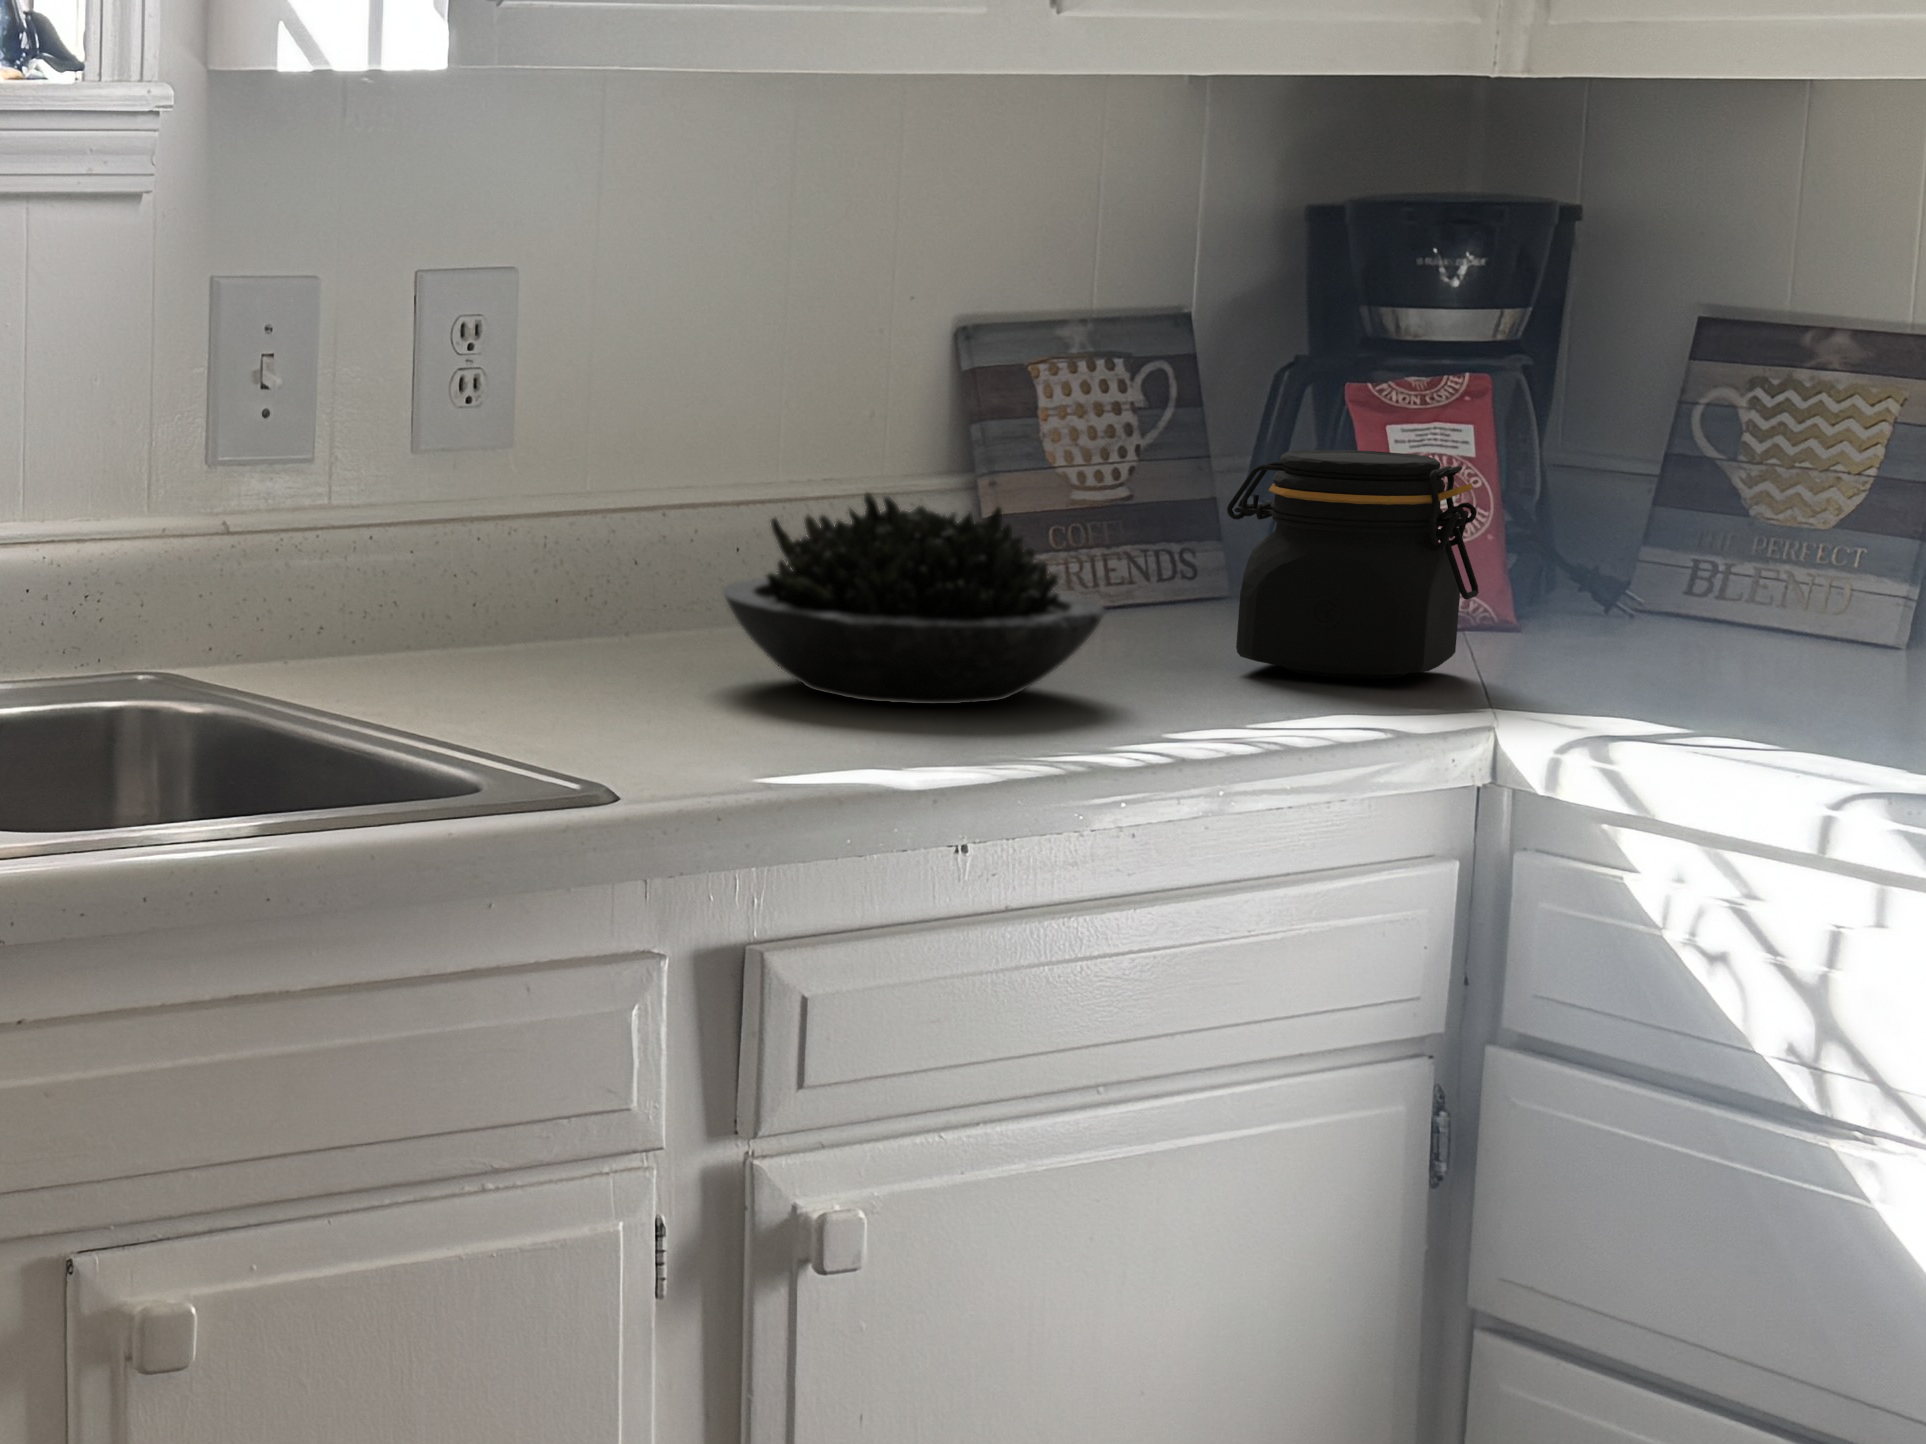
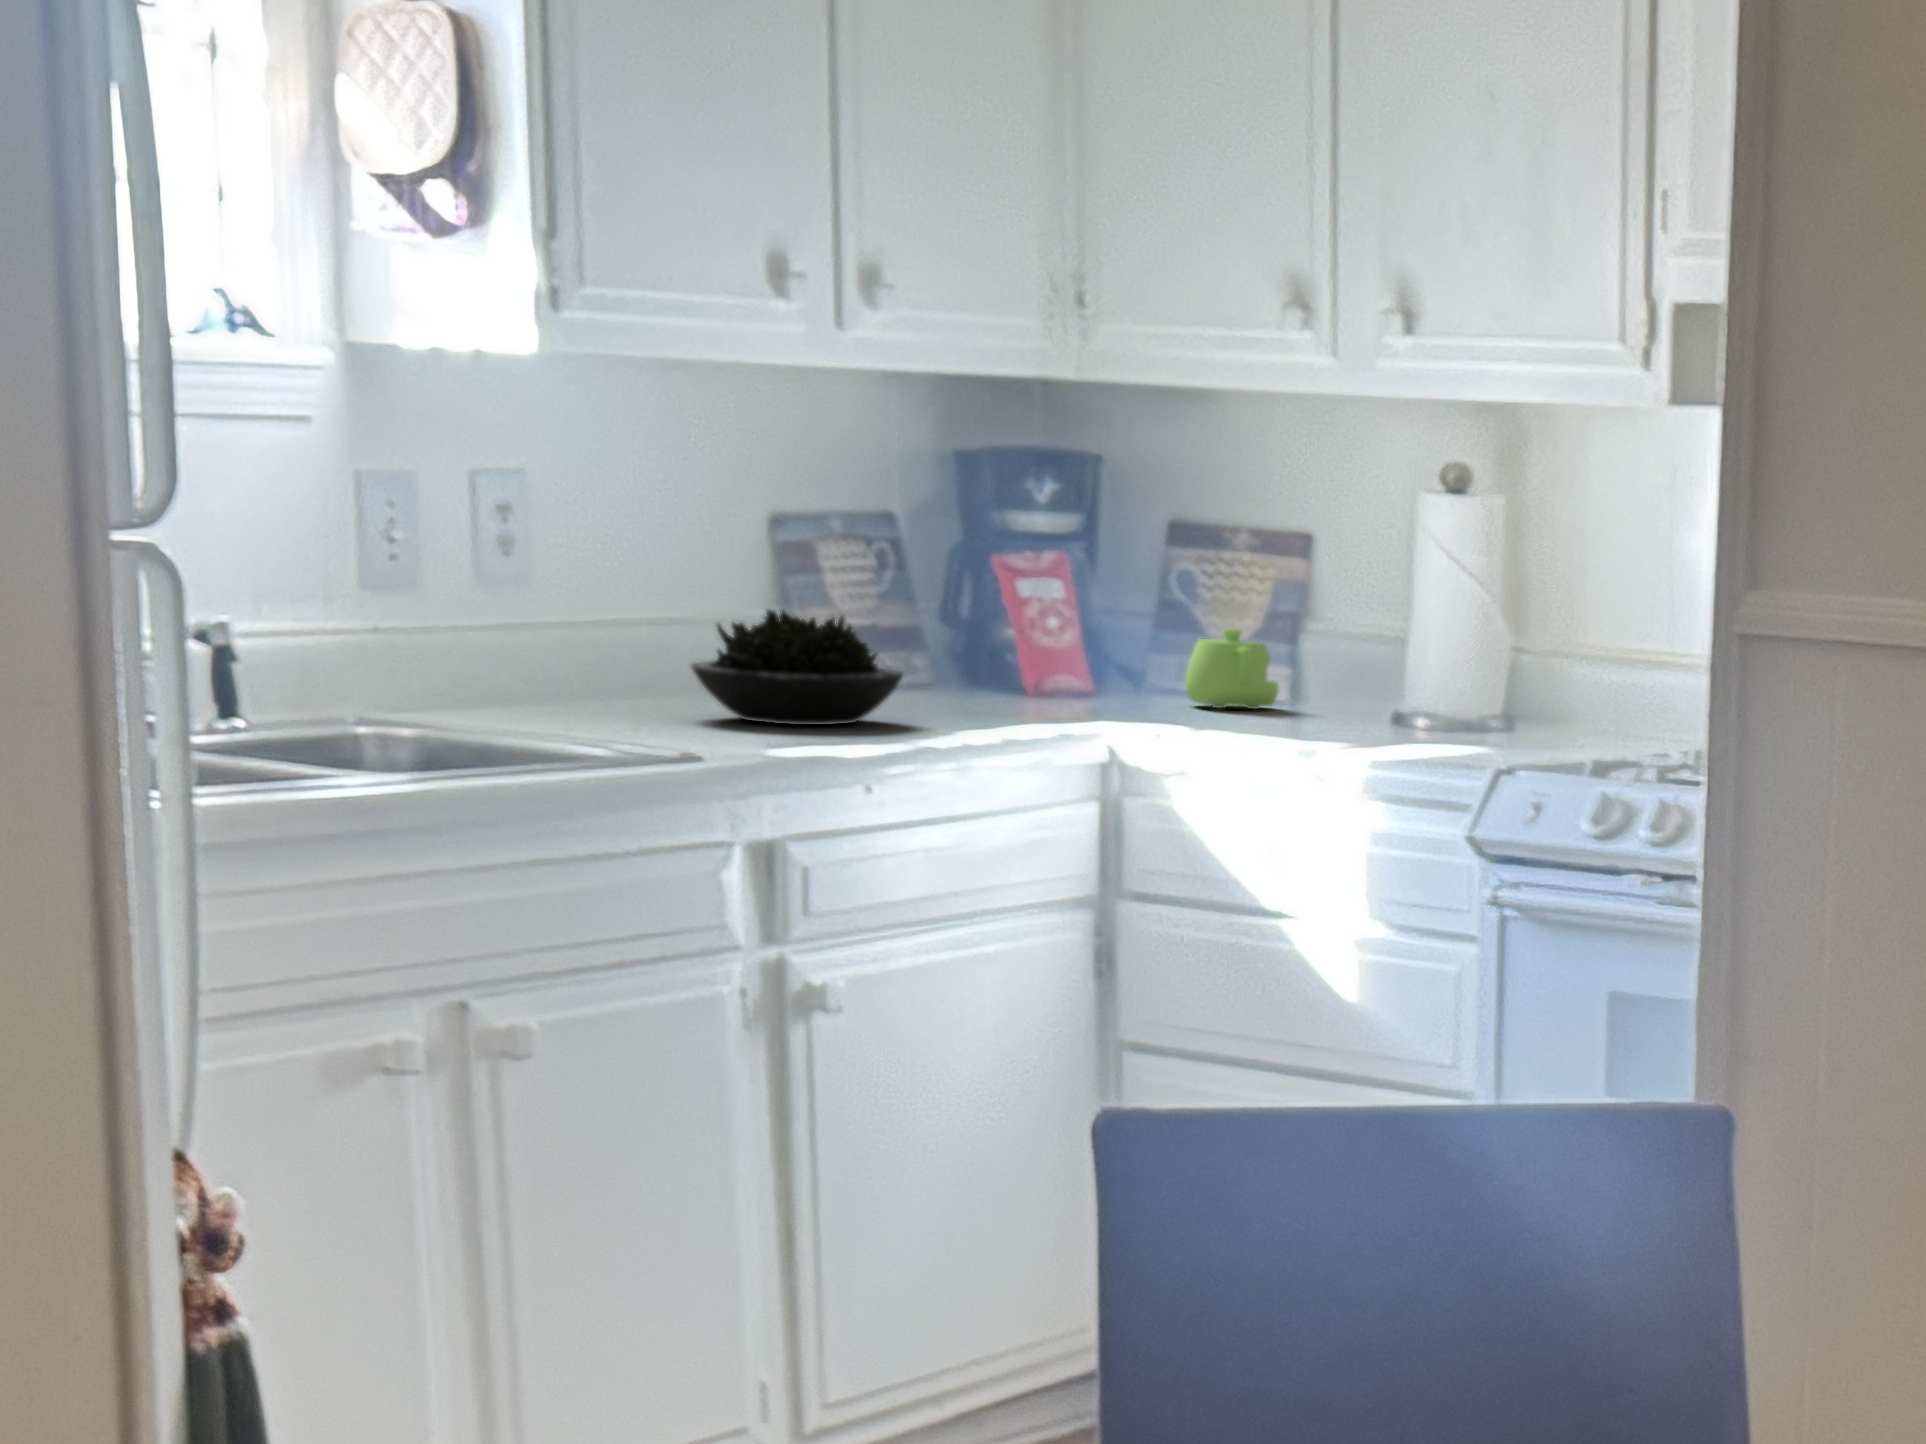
jar: present [1227,450,1479,679] -> none [947,588,1083,714]
teapot: none [1696,519,1885,670] -> present [1185,629,1278,709]

